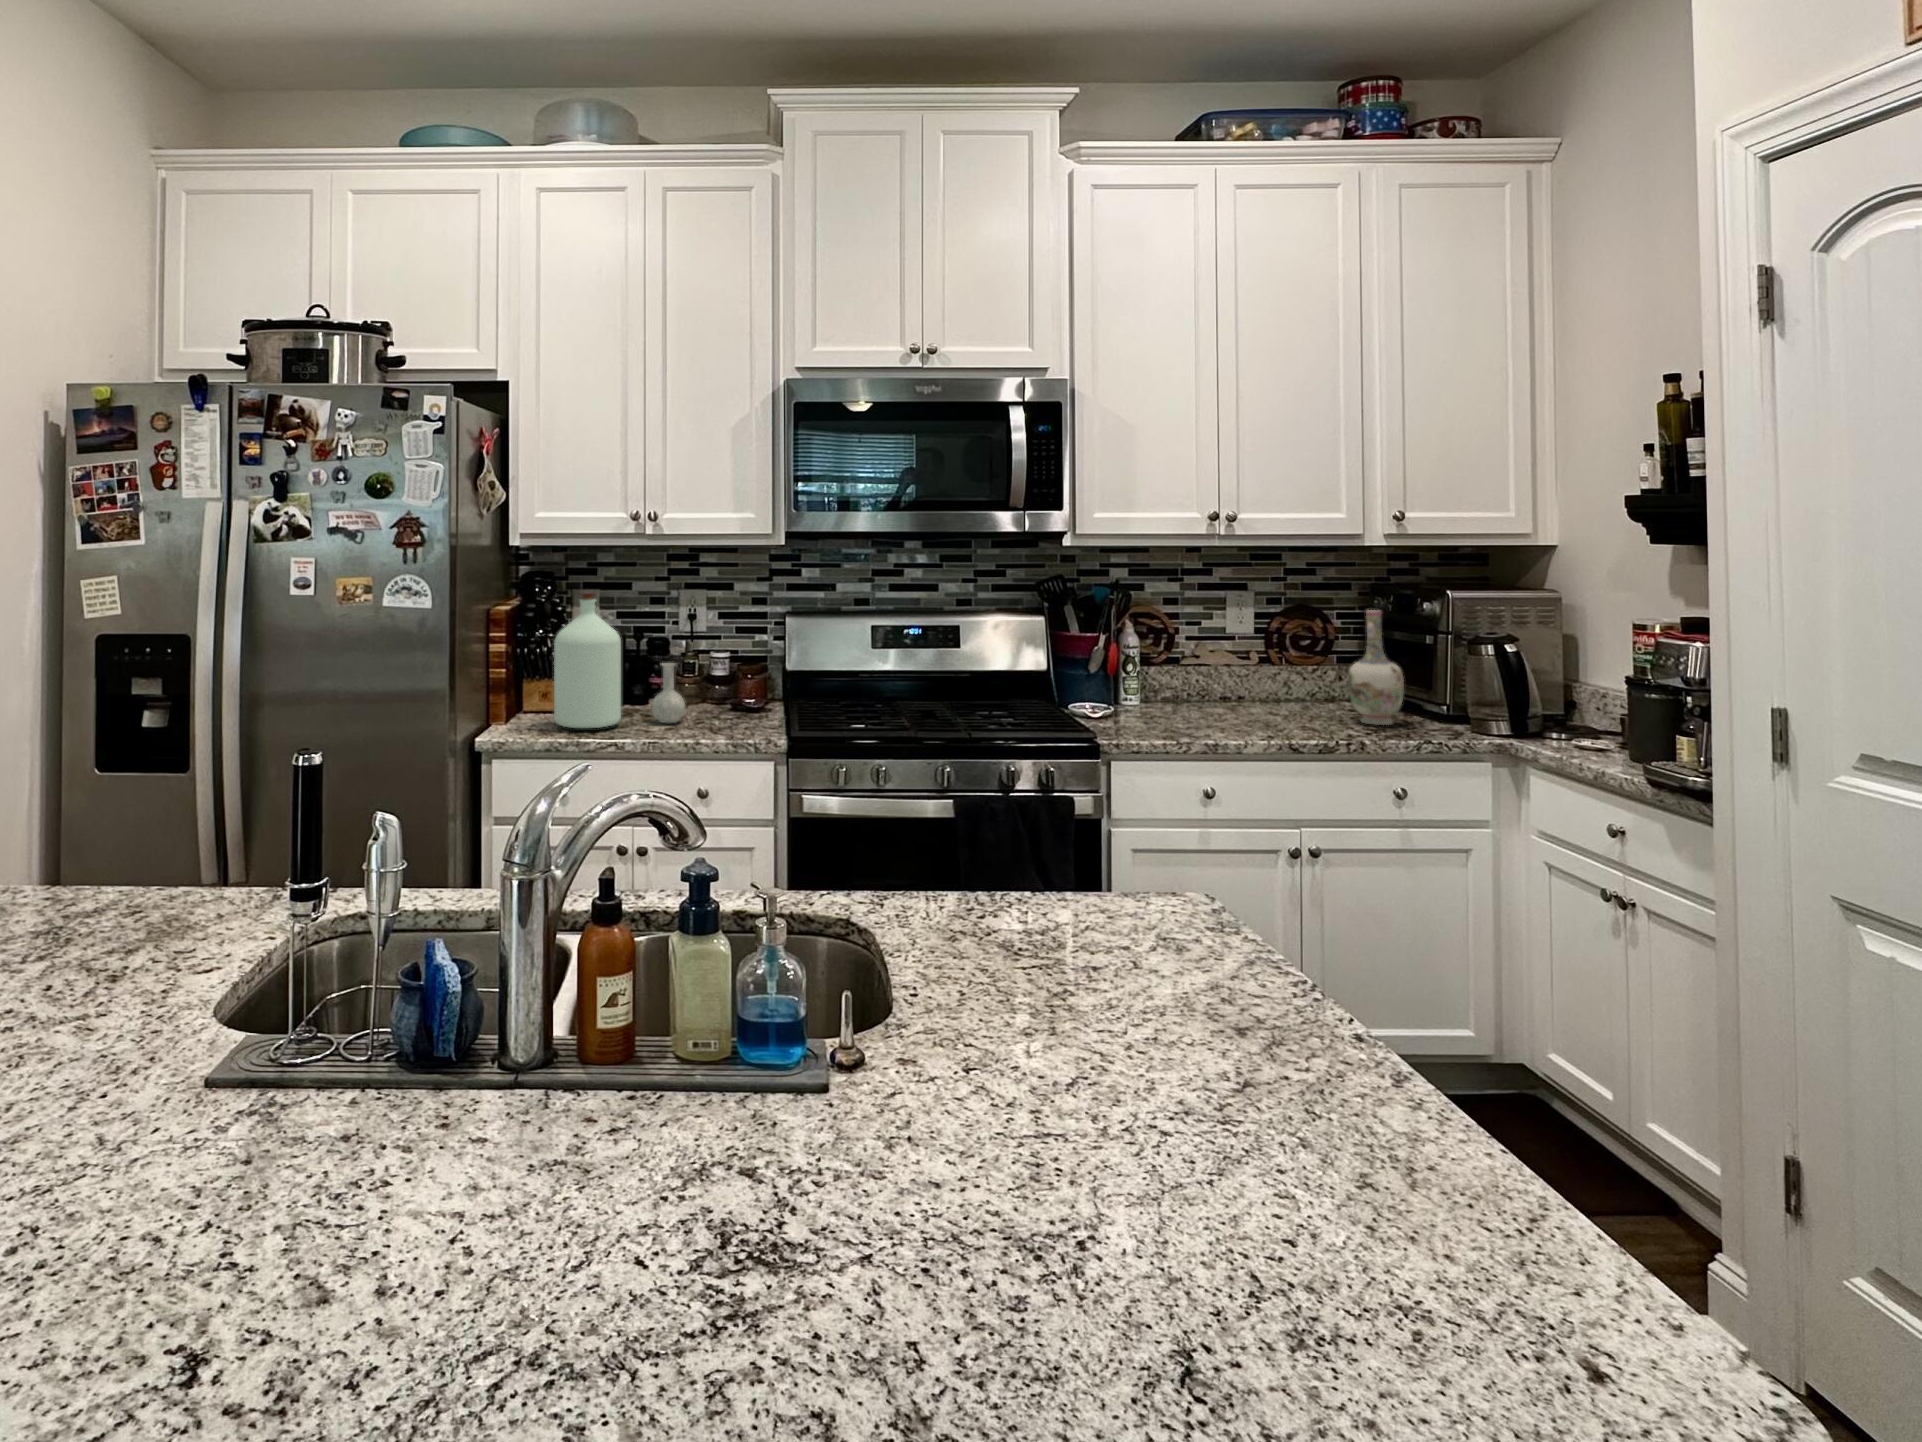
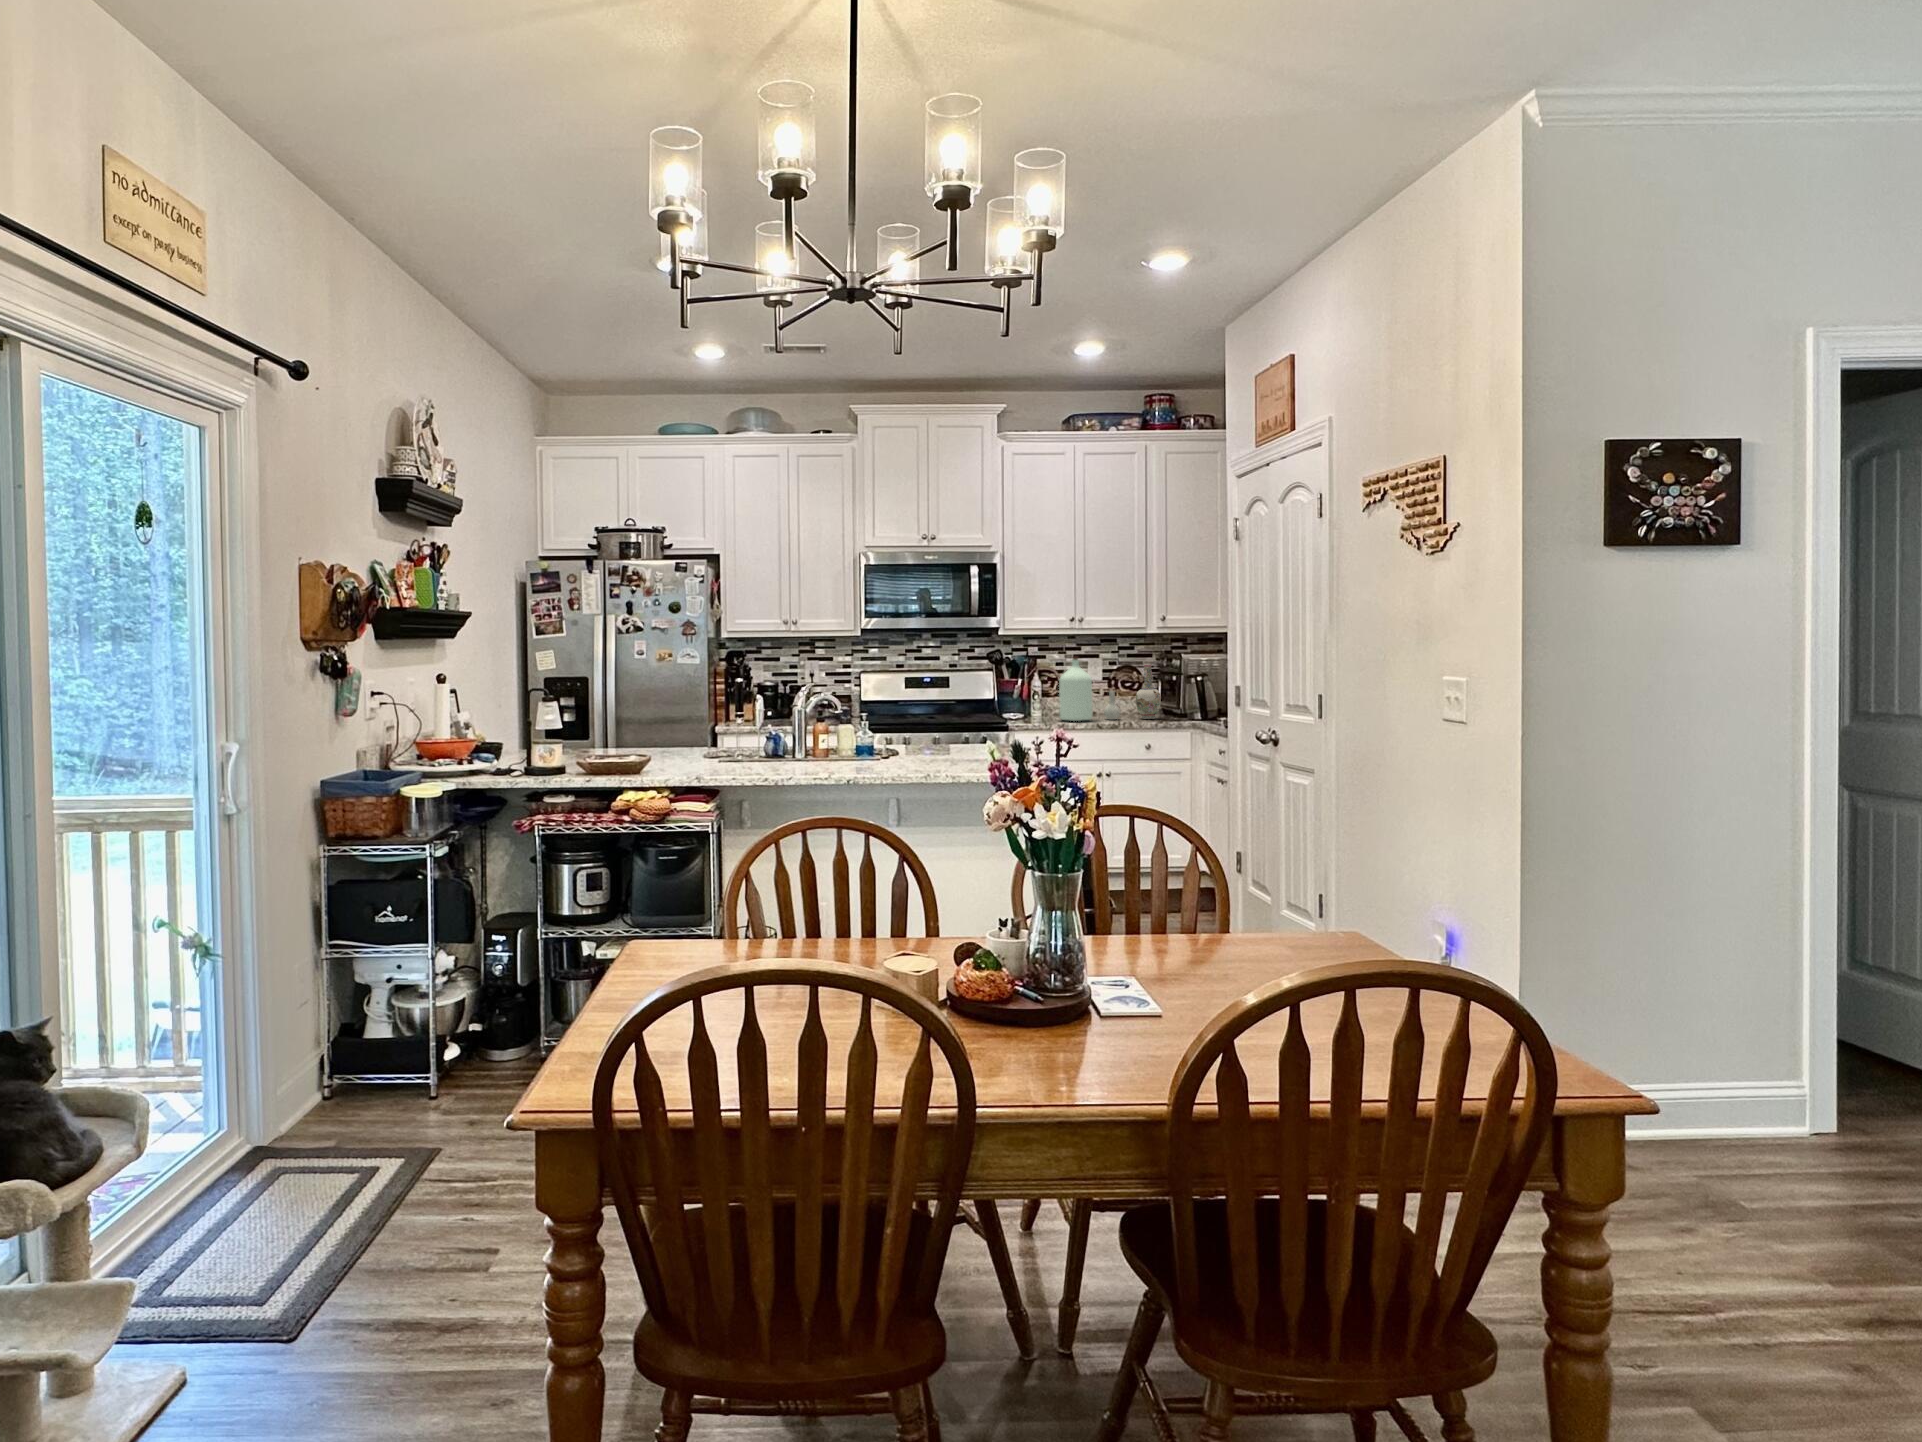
bottle: present [554,592,685,728] -> present [1059,656,1120,721]

